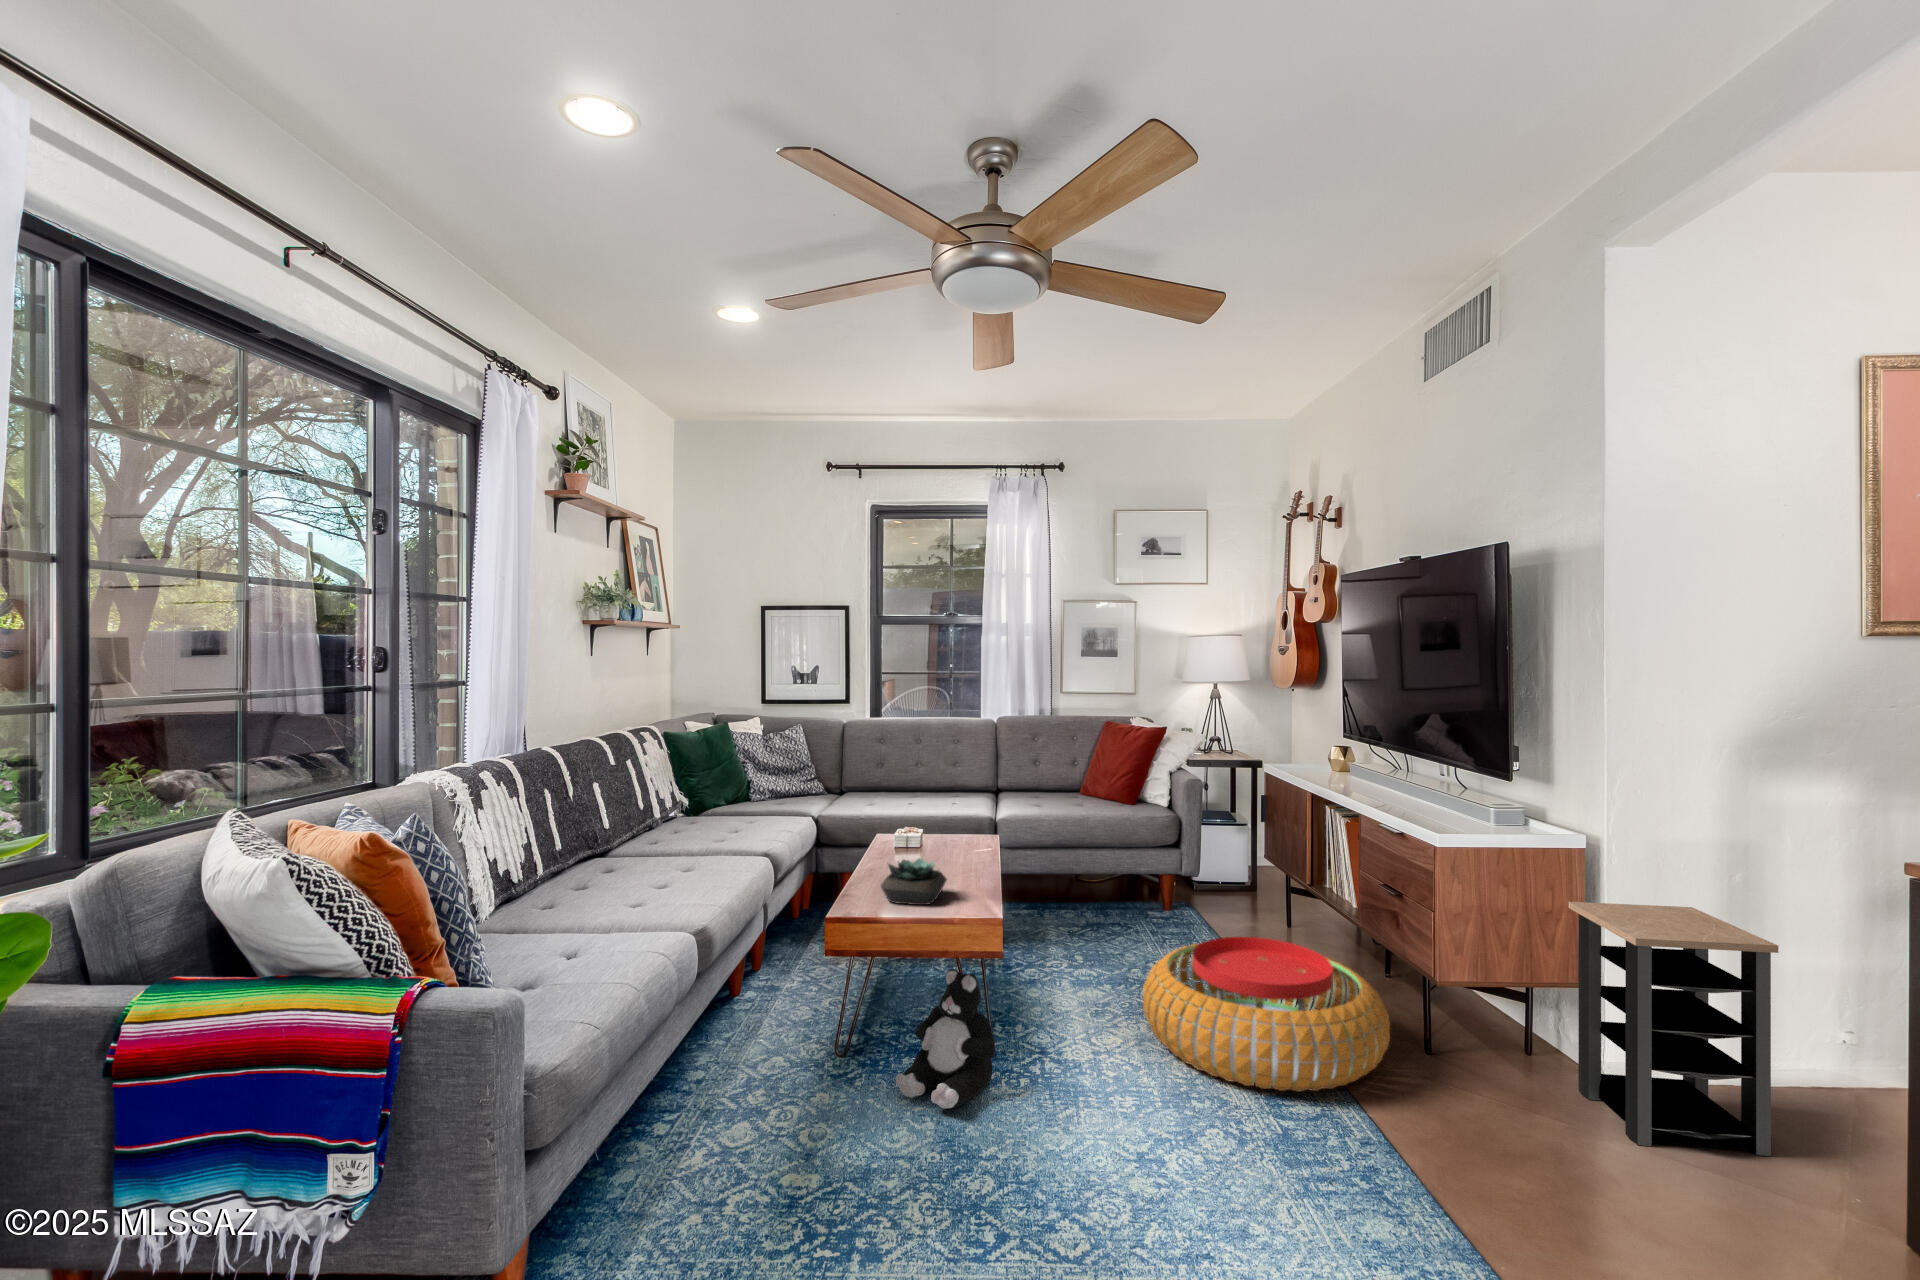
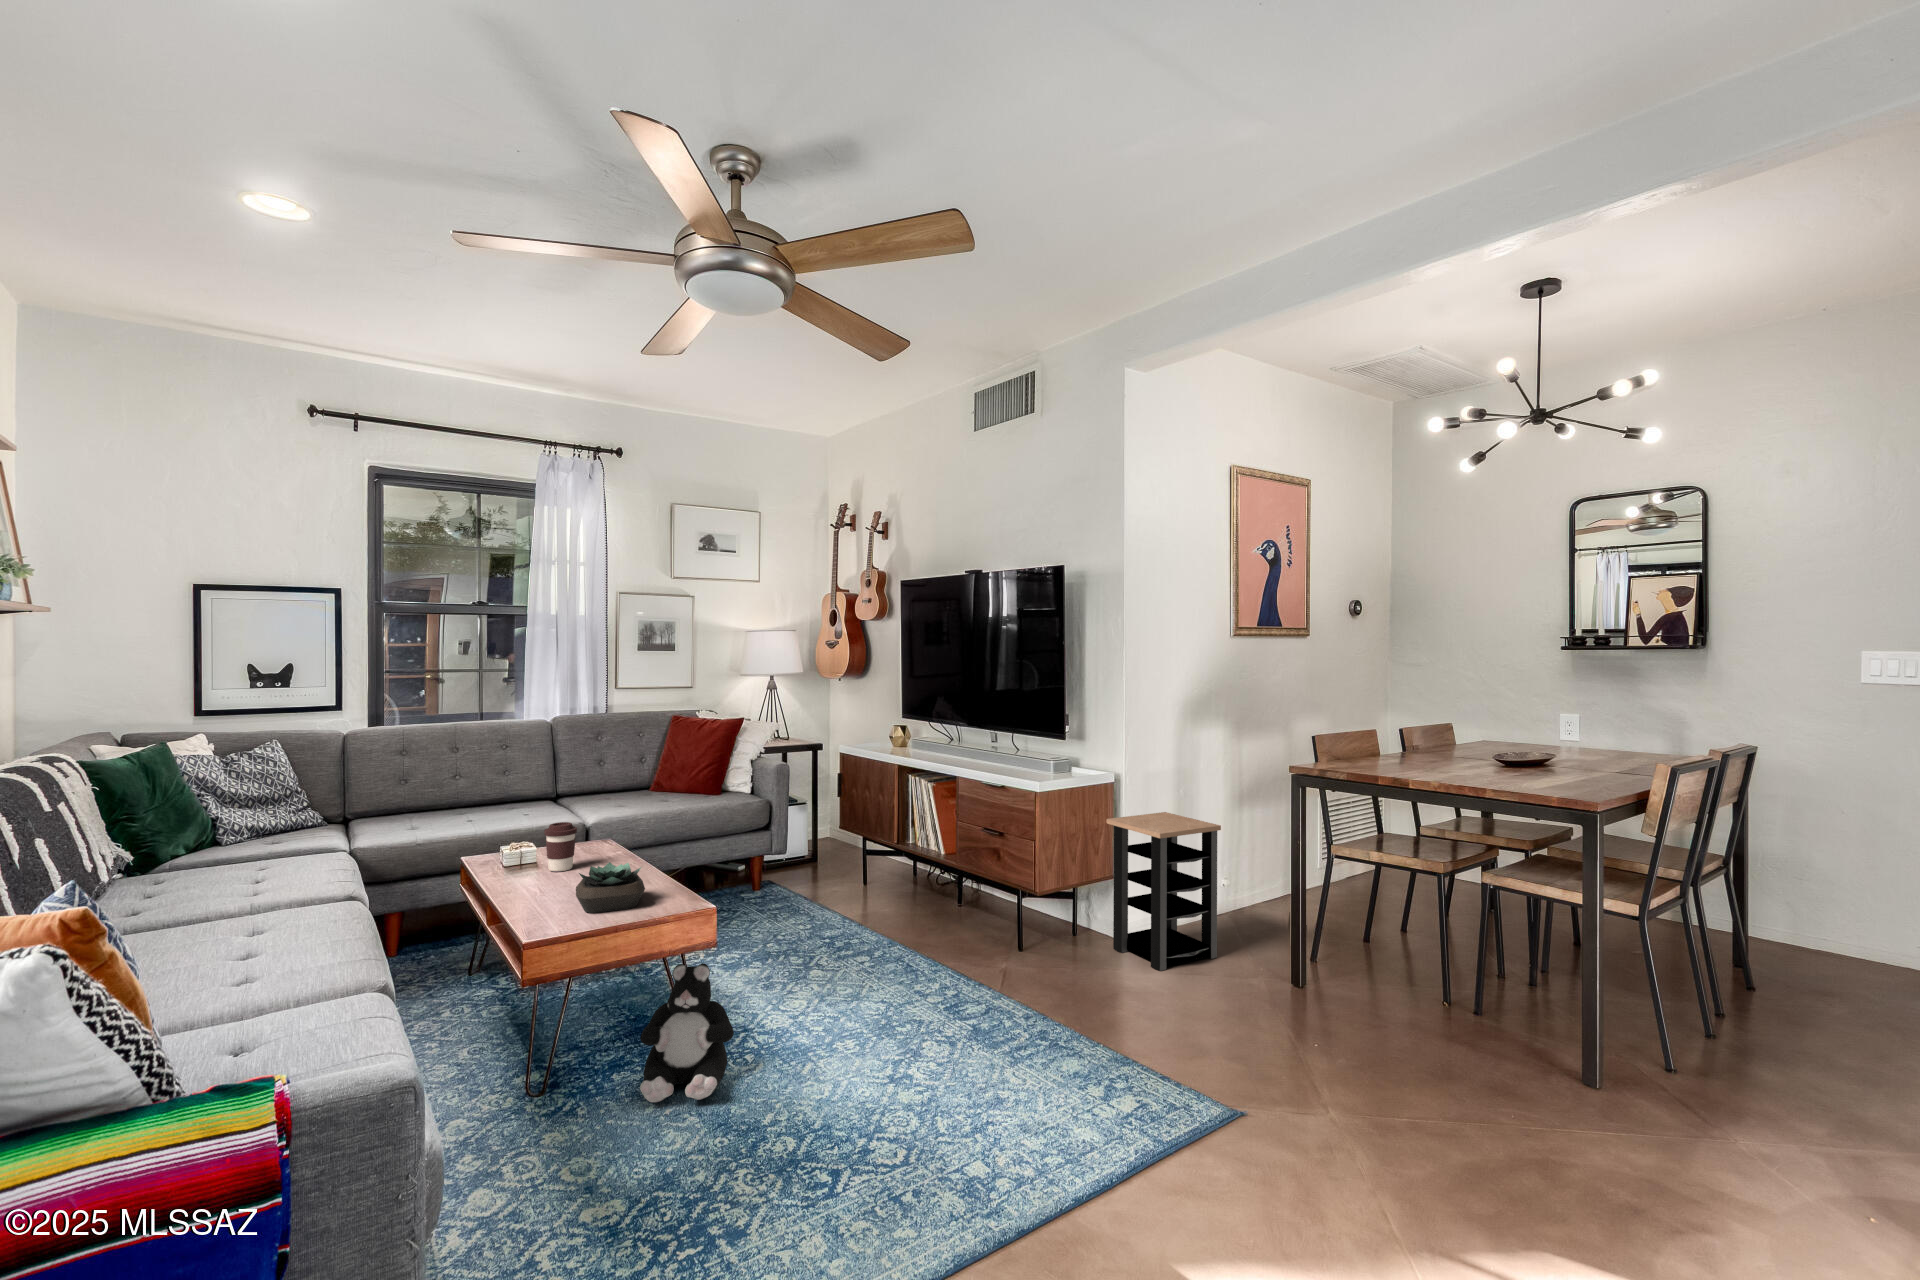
coffee cup: none [908,815,935,859] -> present [544,822,577,872]
pouf: present [1143,937,1390,1092] -> none [813,887,1010,1006]

